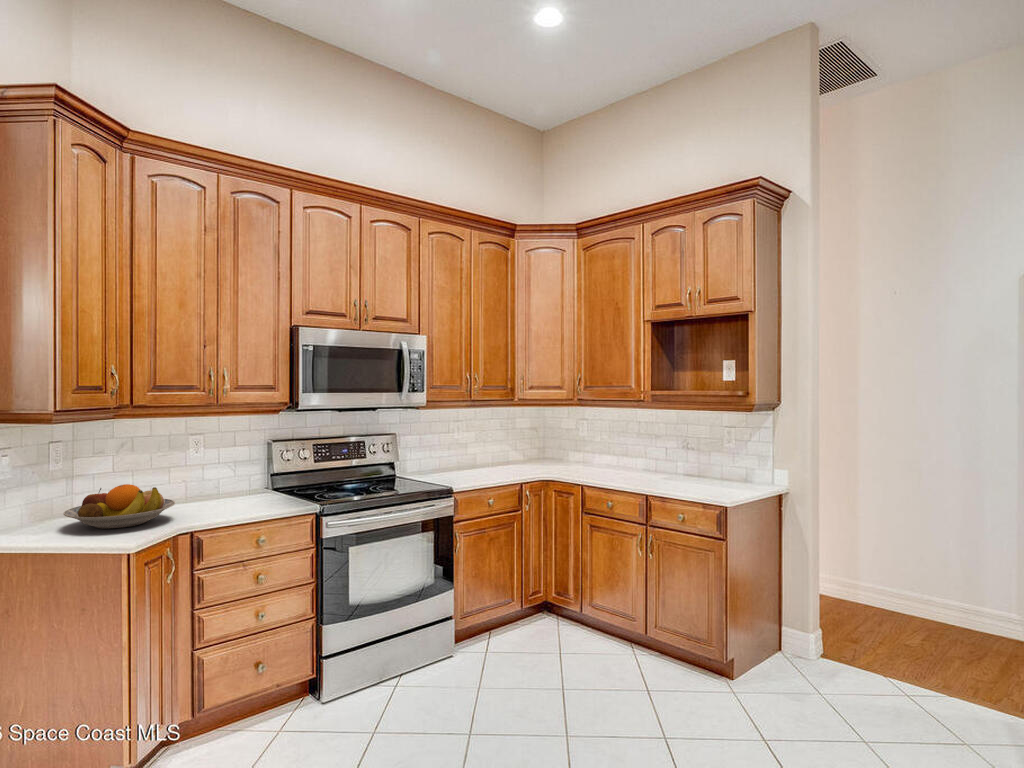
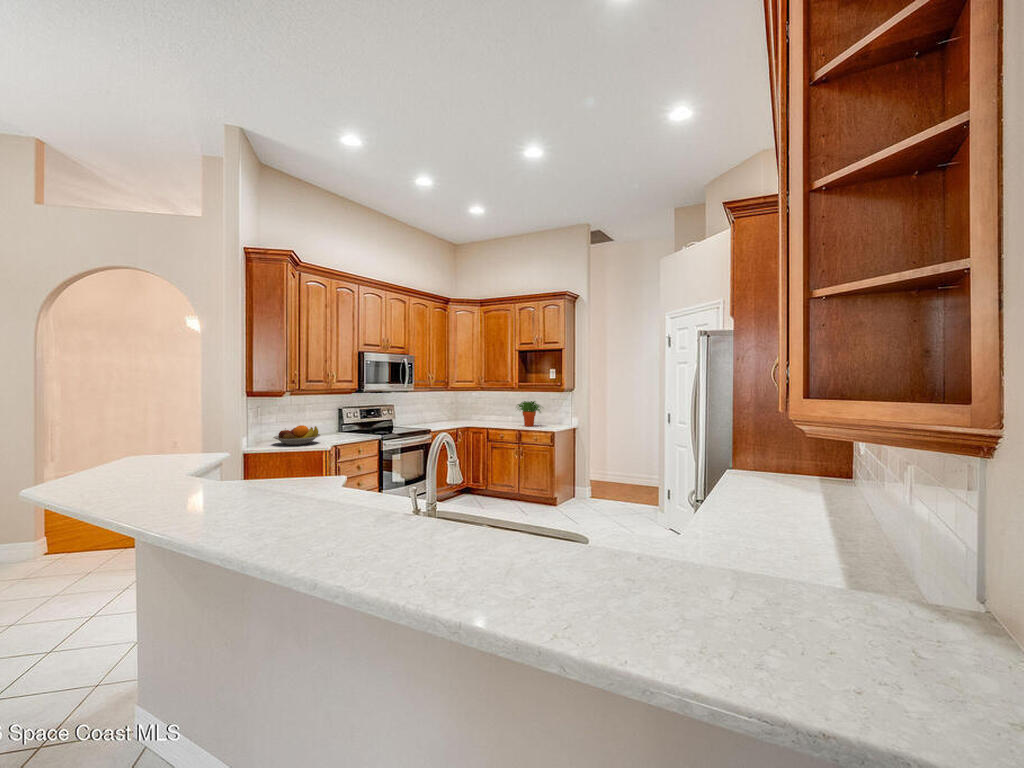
potted plant: none [640,428,708,485] -> present [518,401,540,426]

